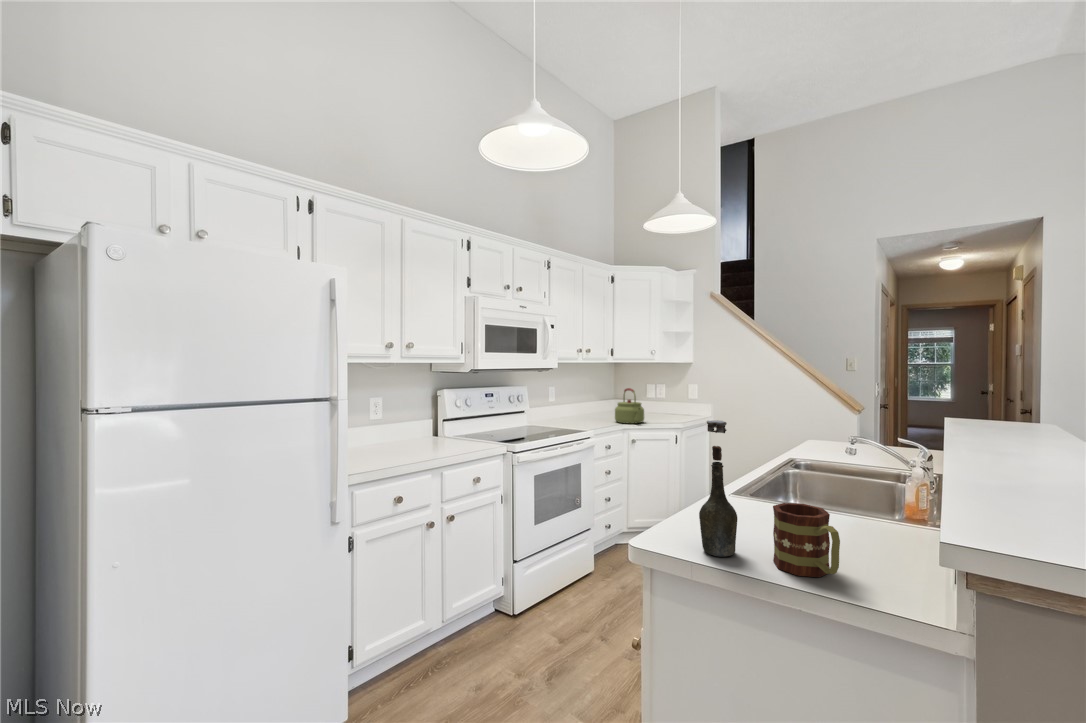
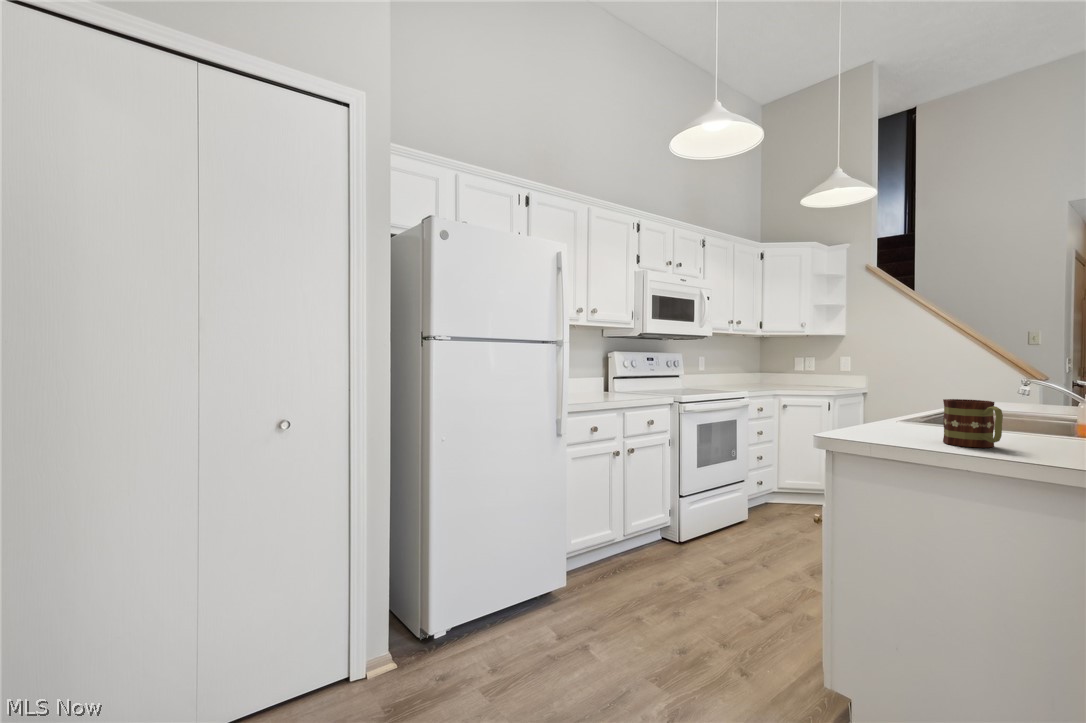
kettle: present [615,388,644,424] -> none [765,358,795,390]
bottle: present [699,420,737,557] -> none [877,337,911,439]

